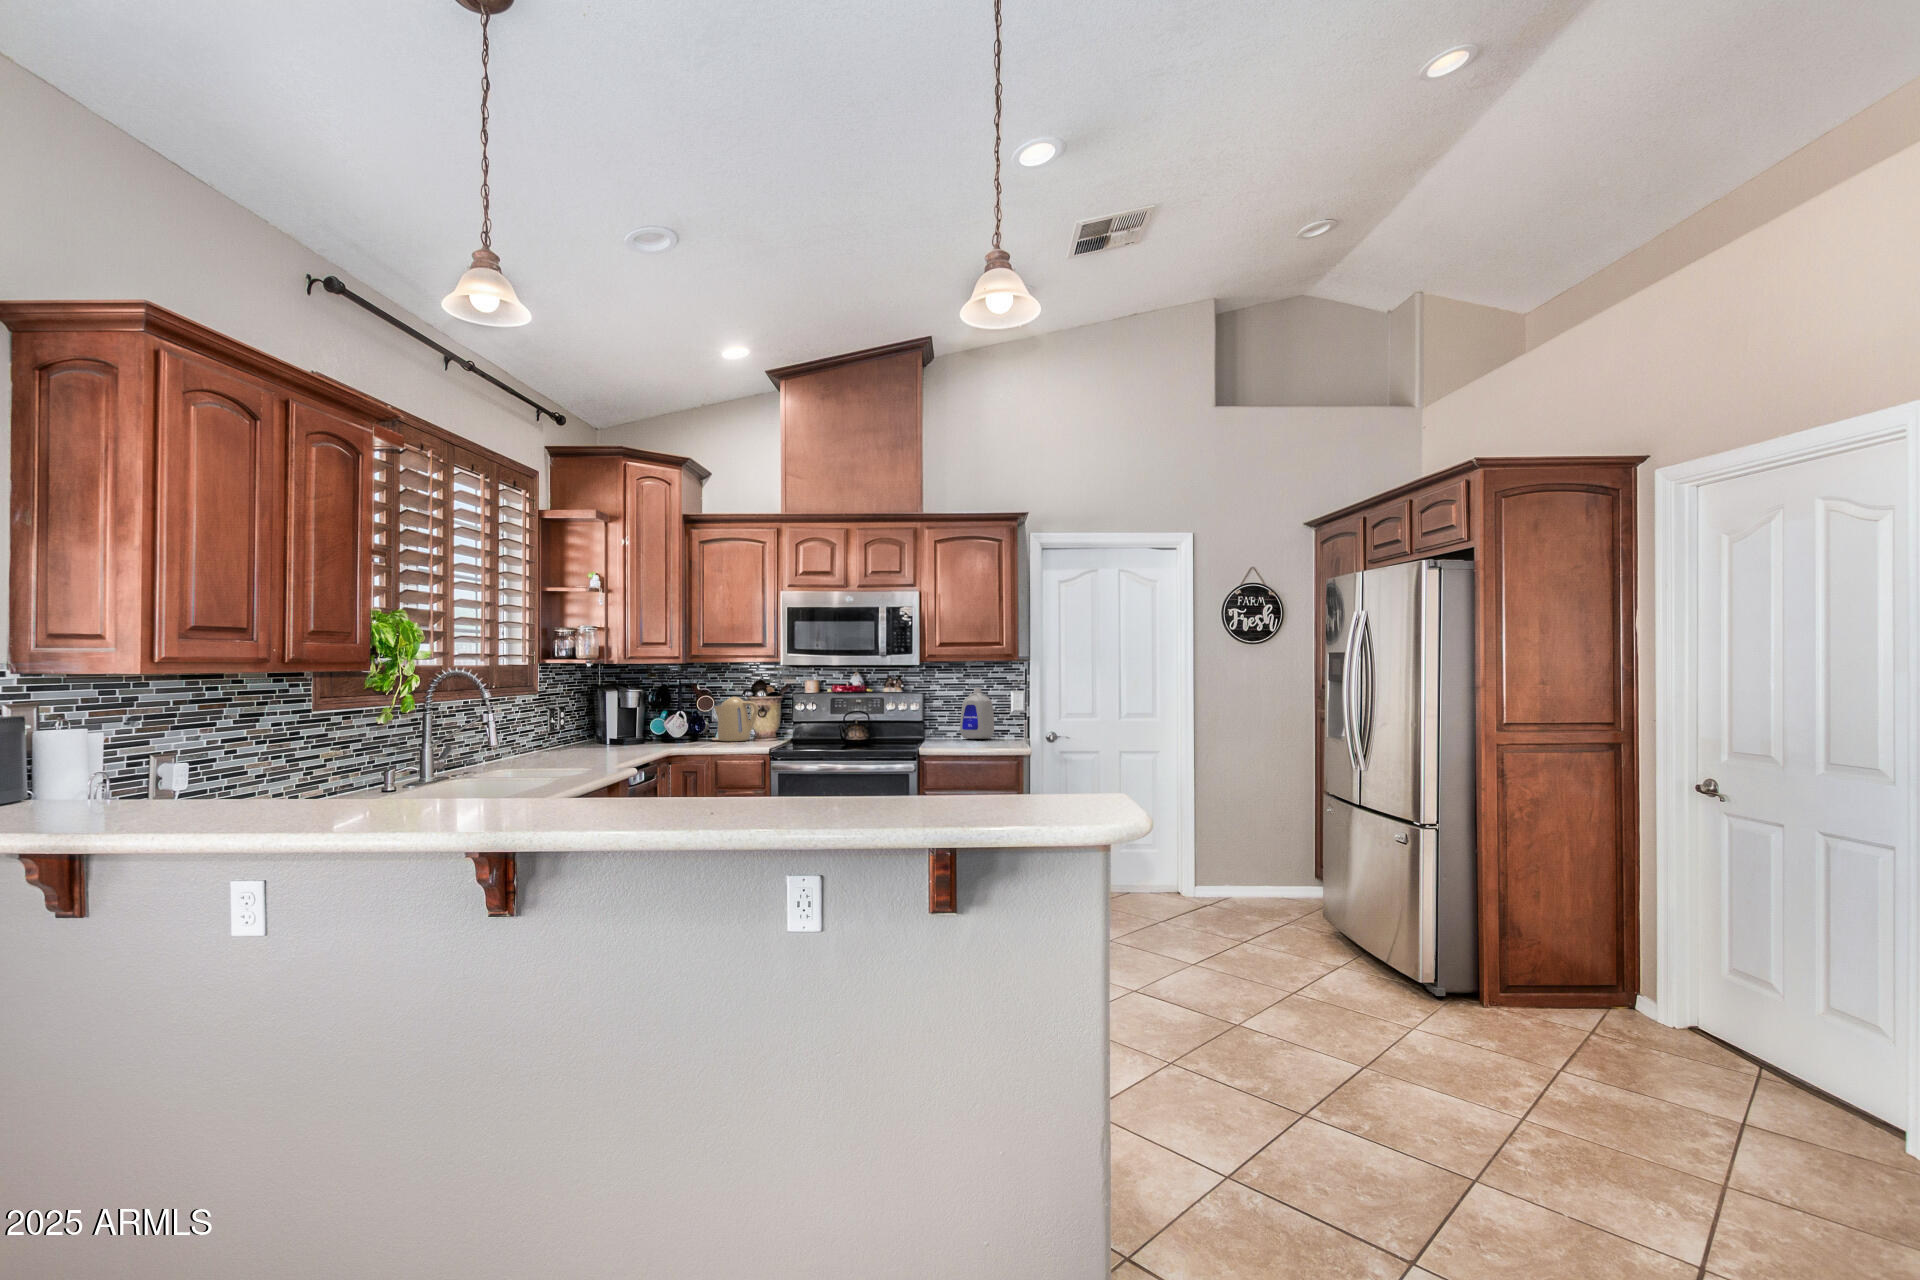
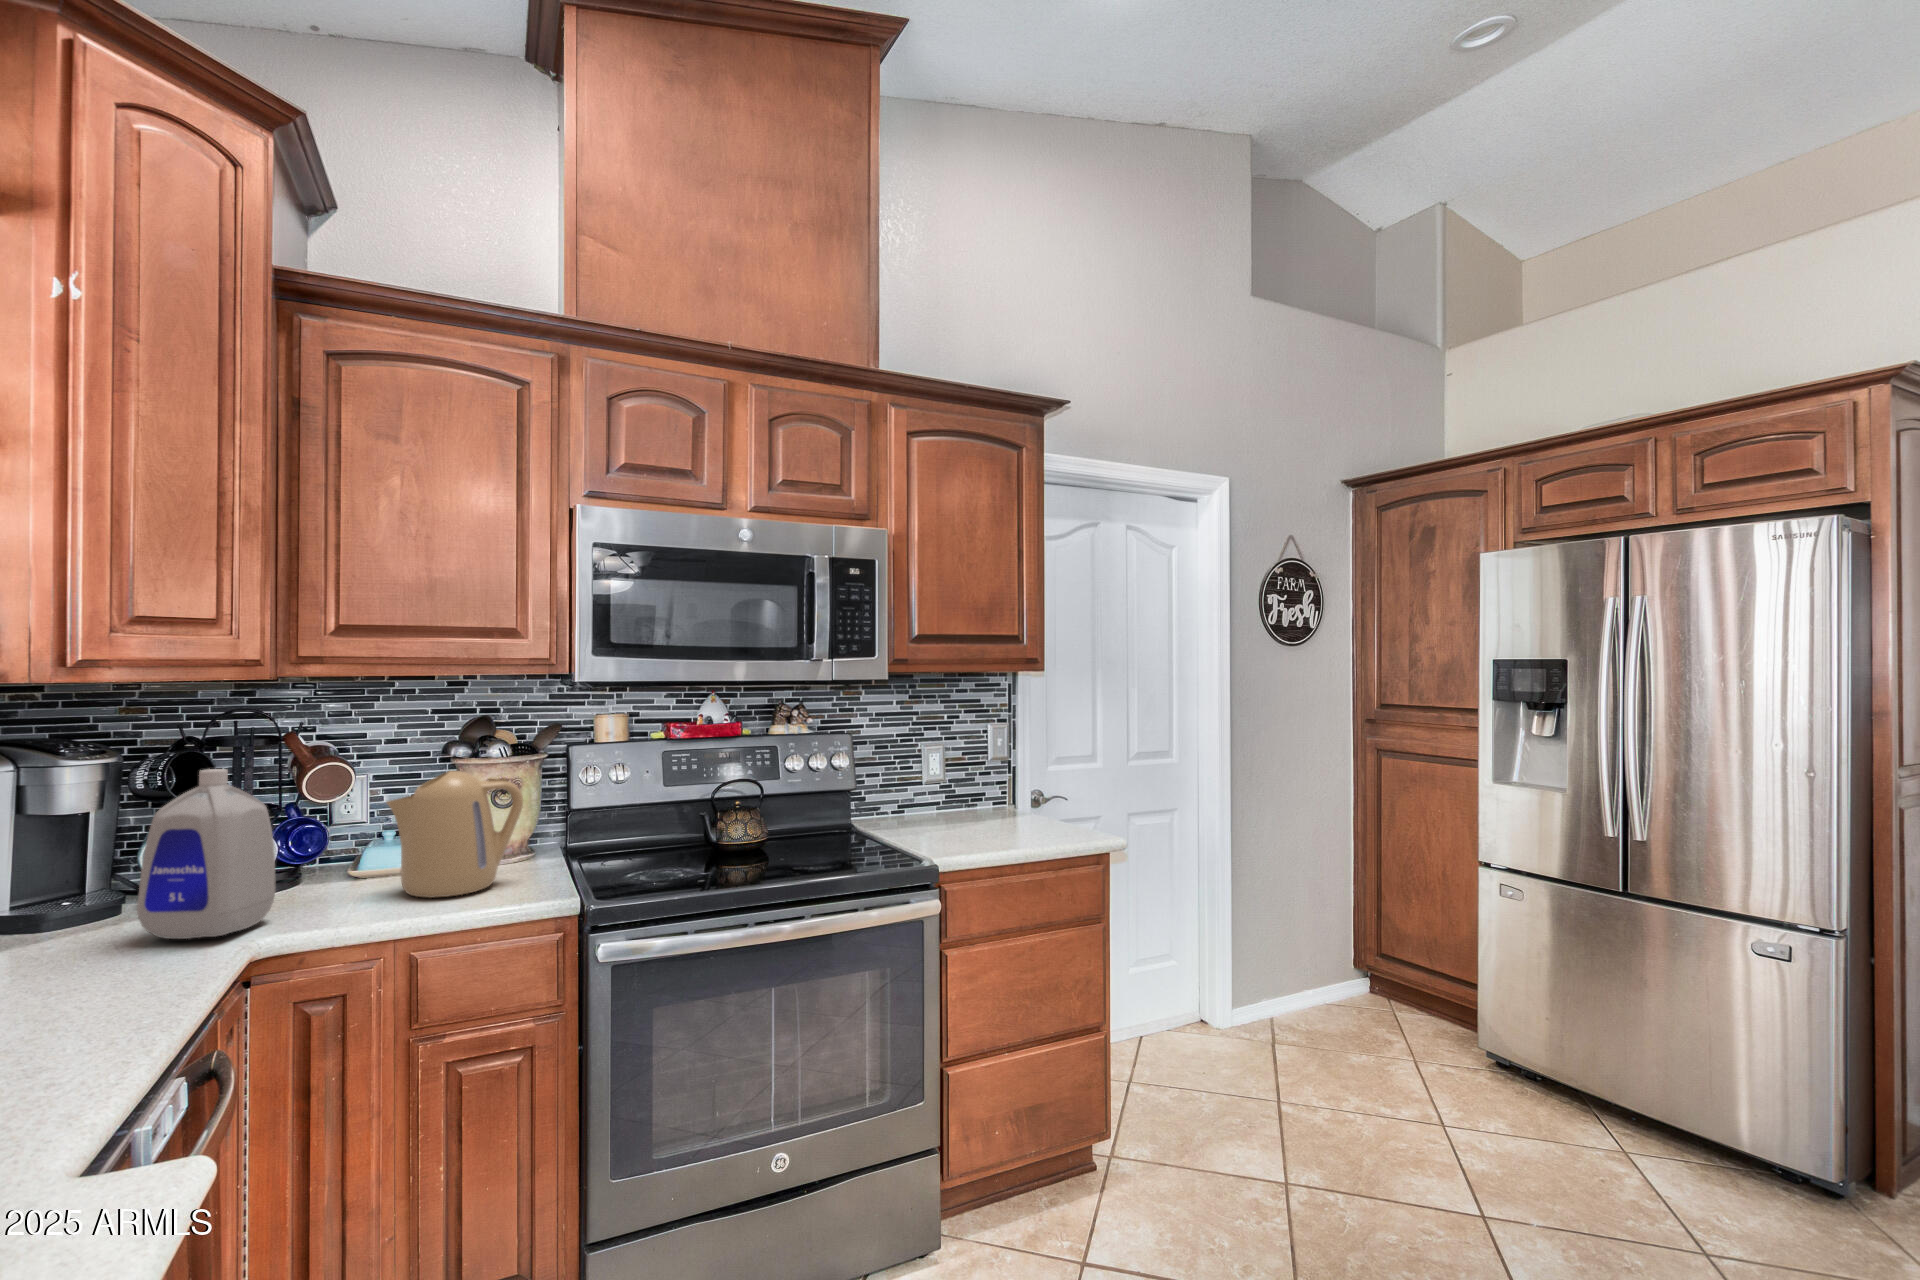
bottle: present [960,688,994,739] -> present [137,769,275,939]

